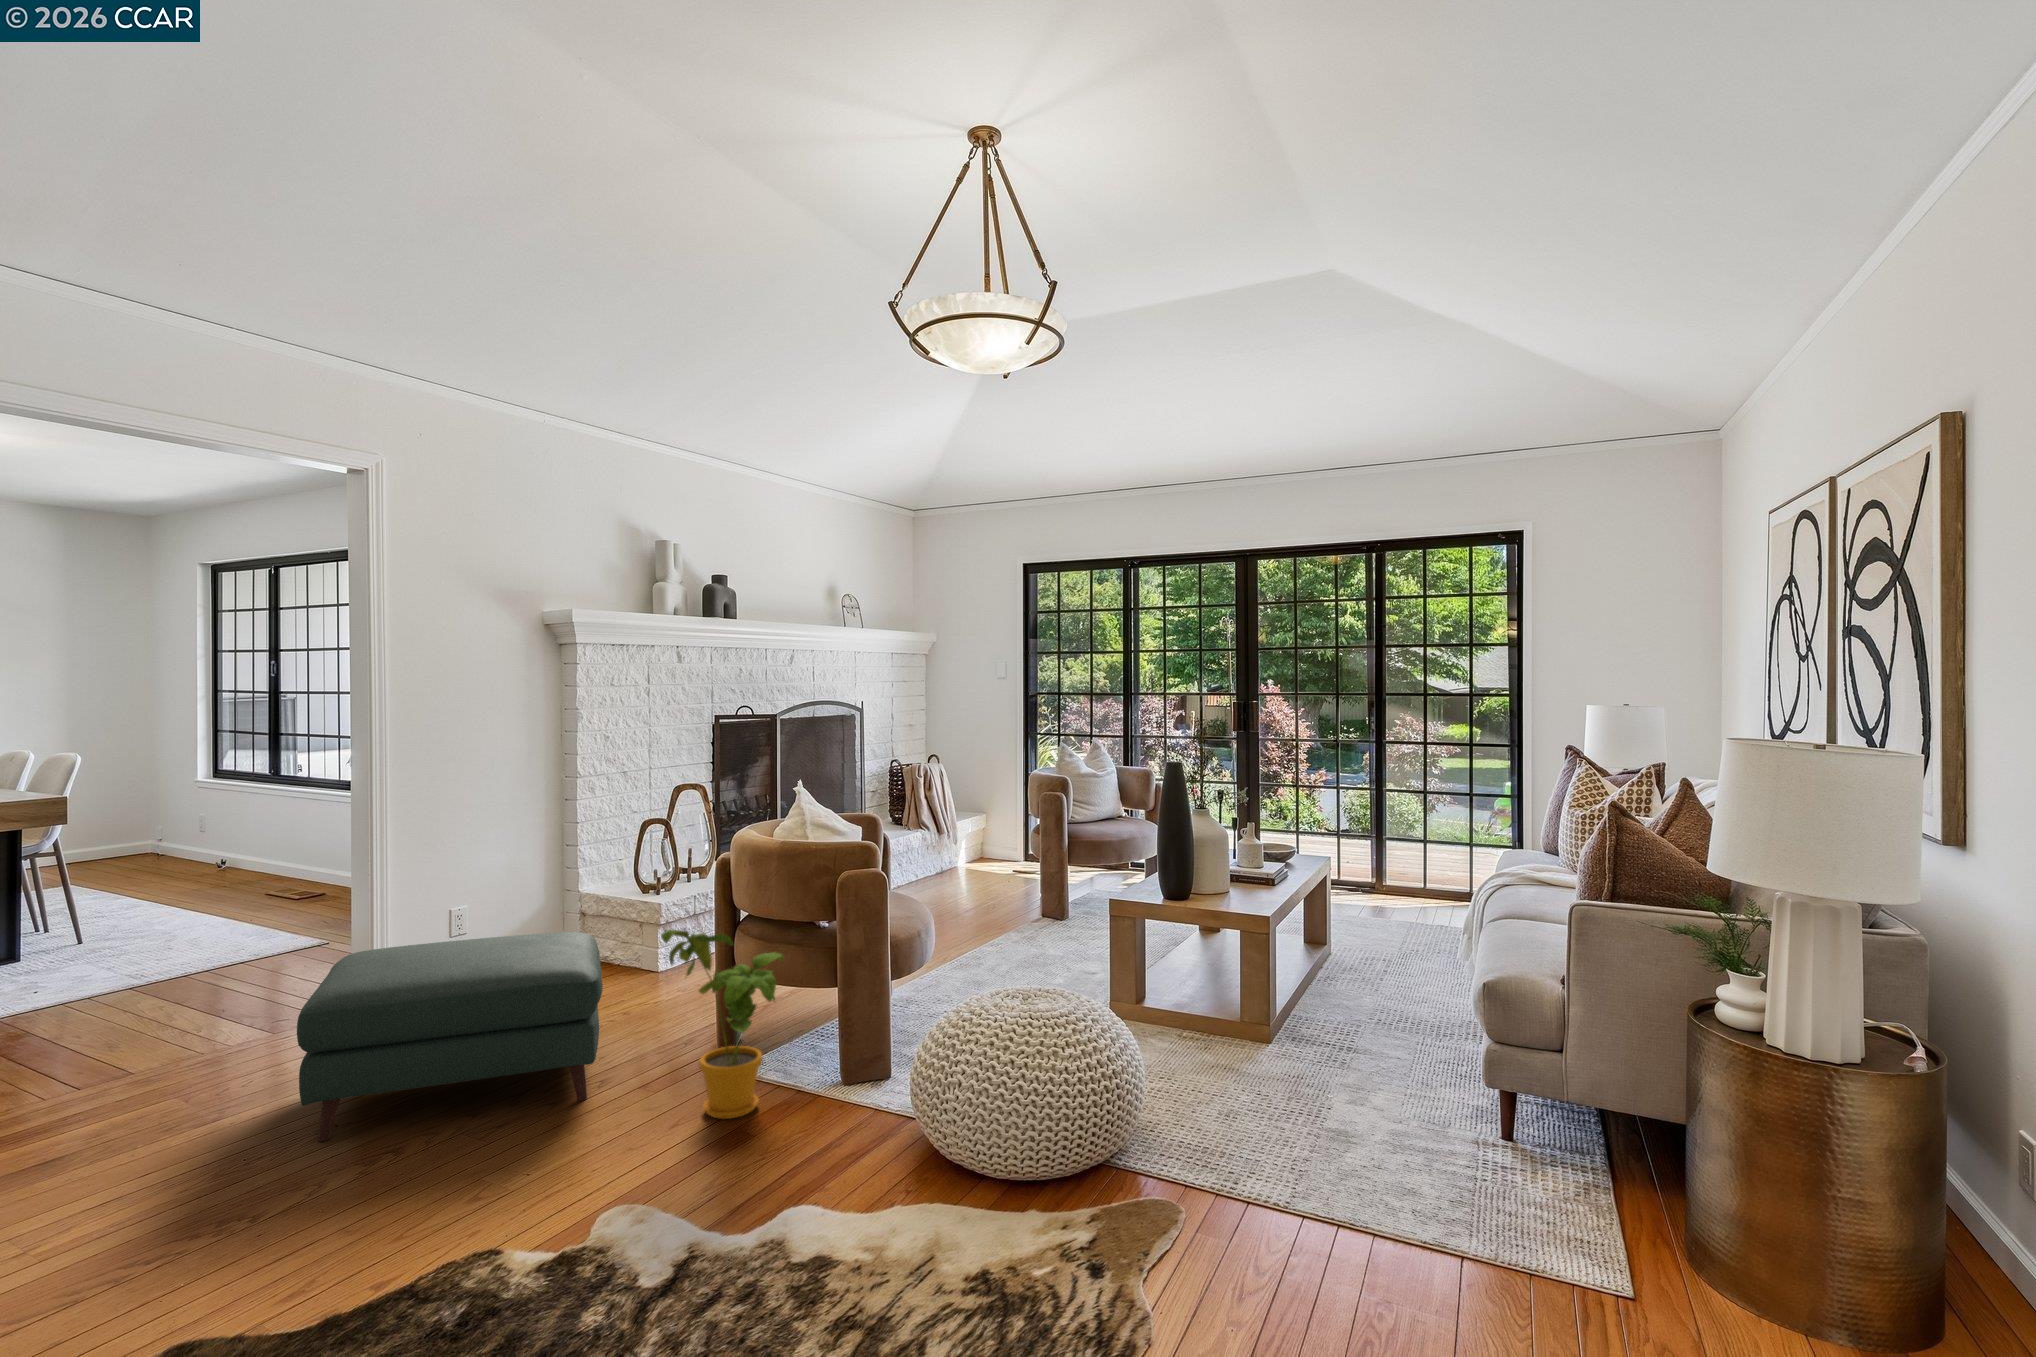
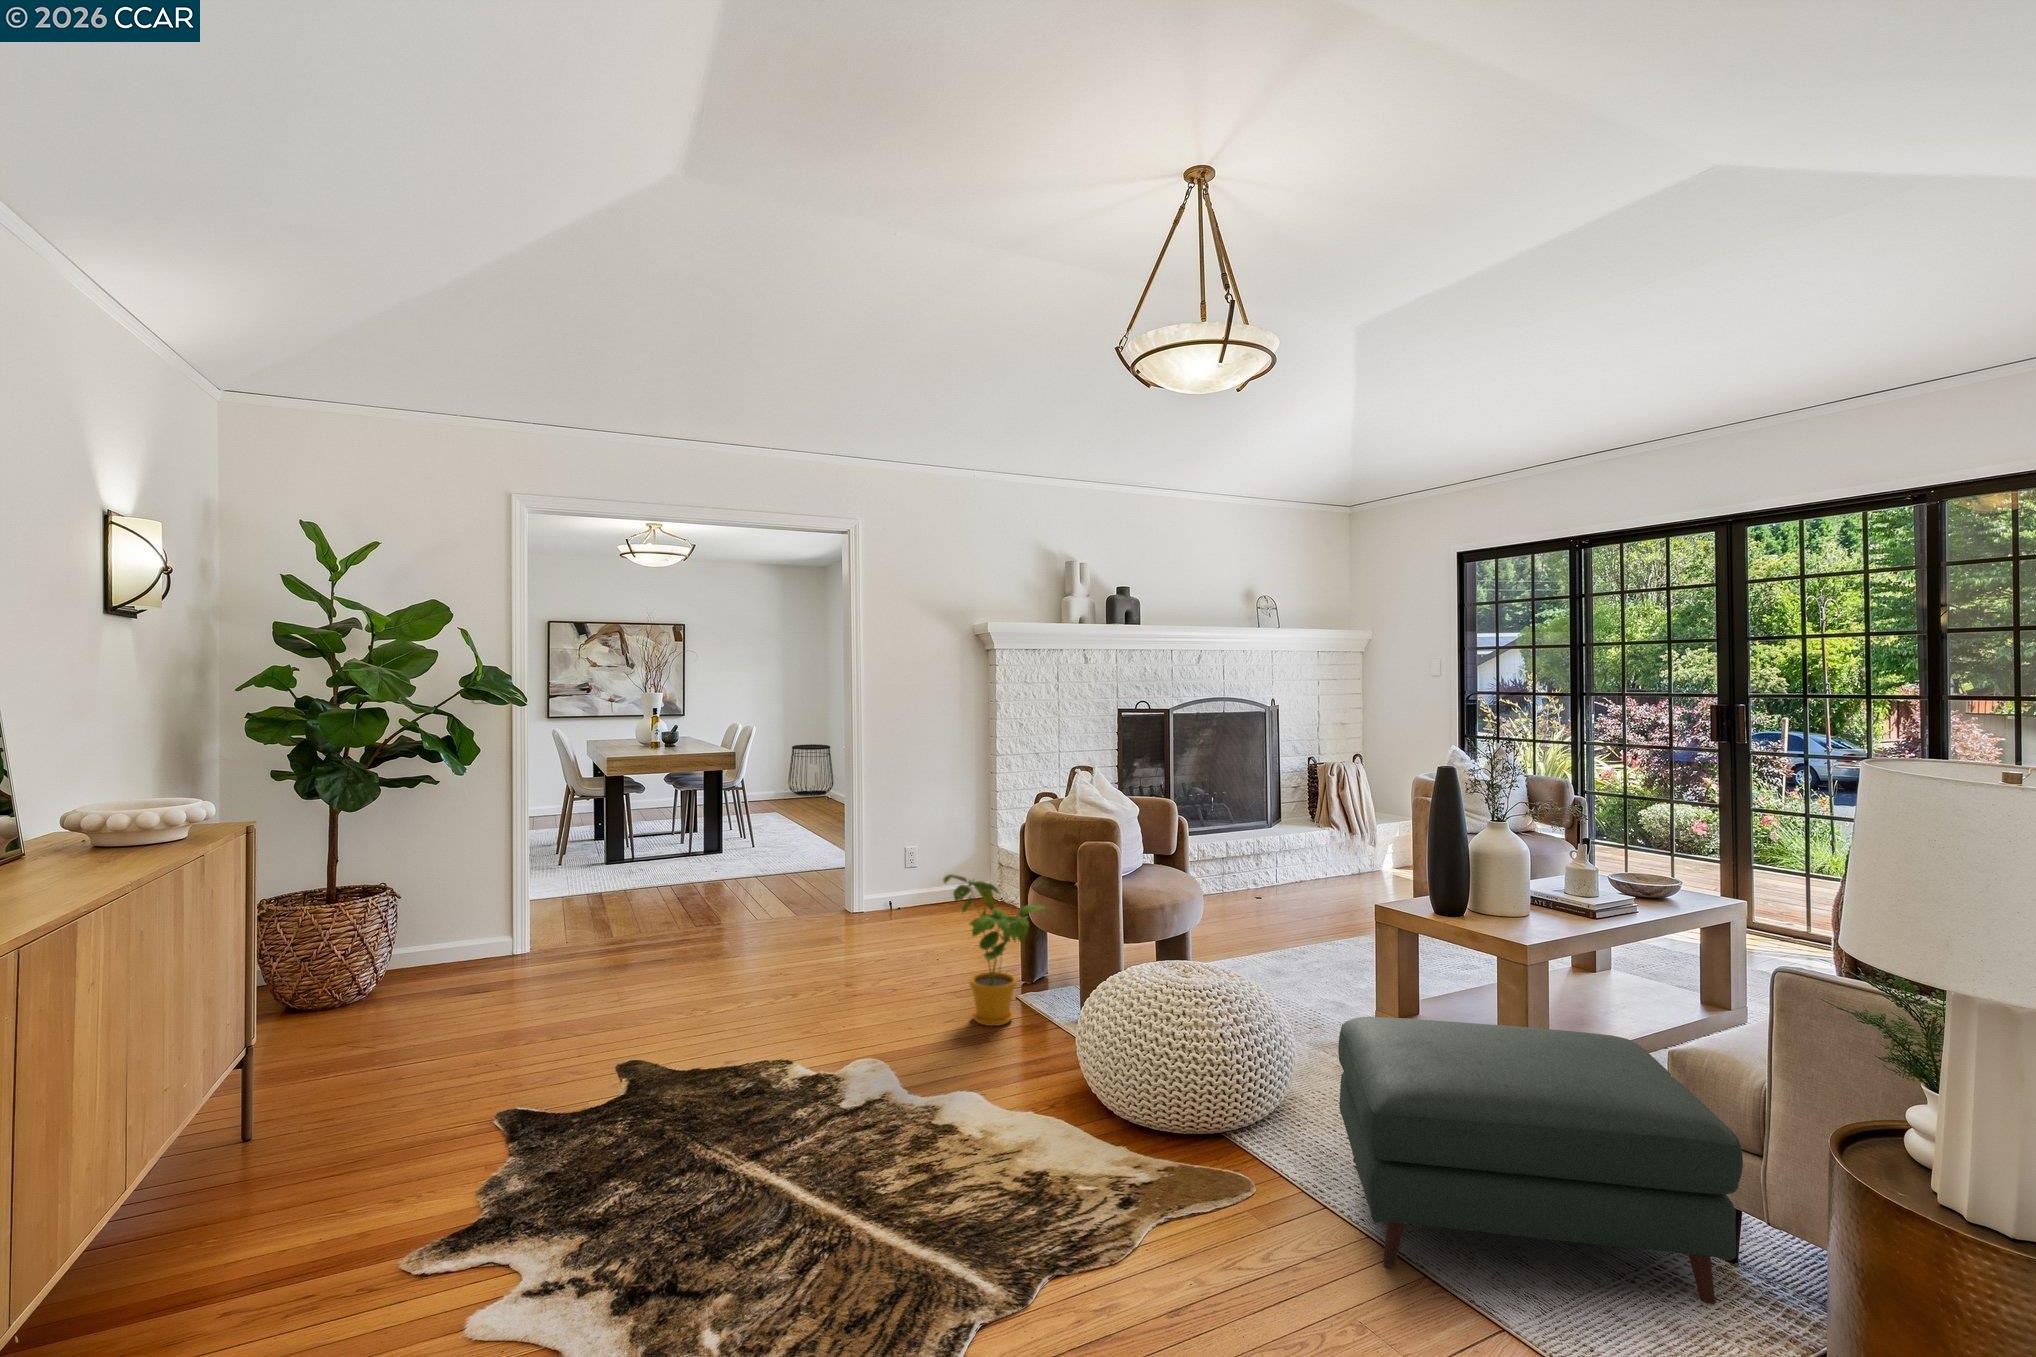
side table: none [111,796,195,872] -> present [788,744,833,795]
ottoman: present [297,932,603,1142] -> present [1338,1017,1743,1304]

